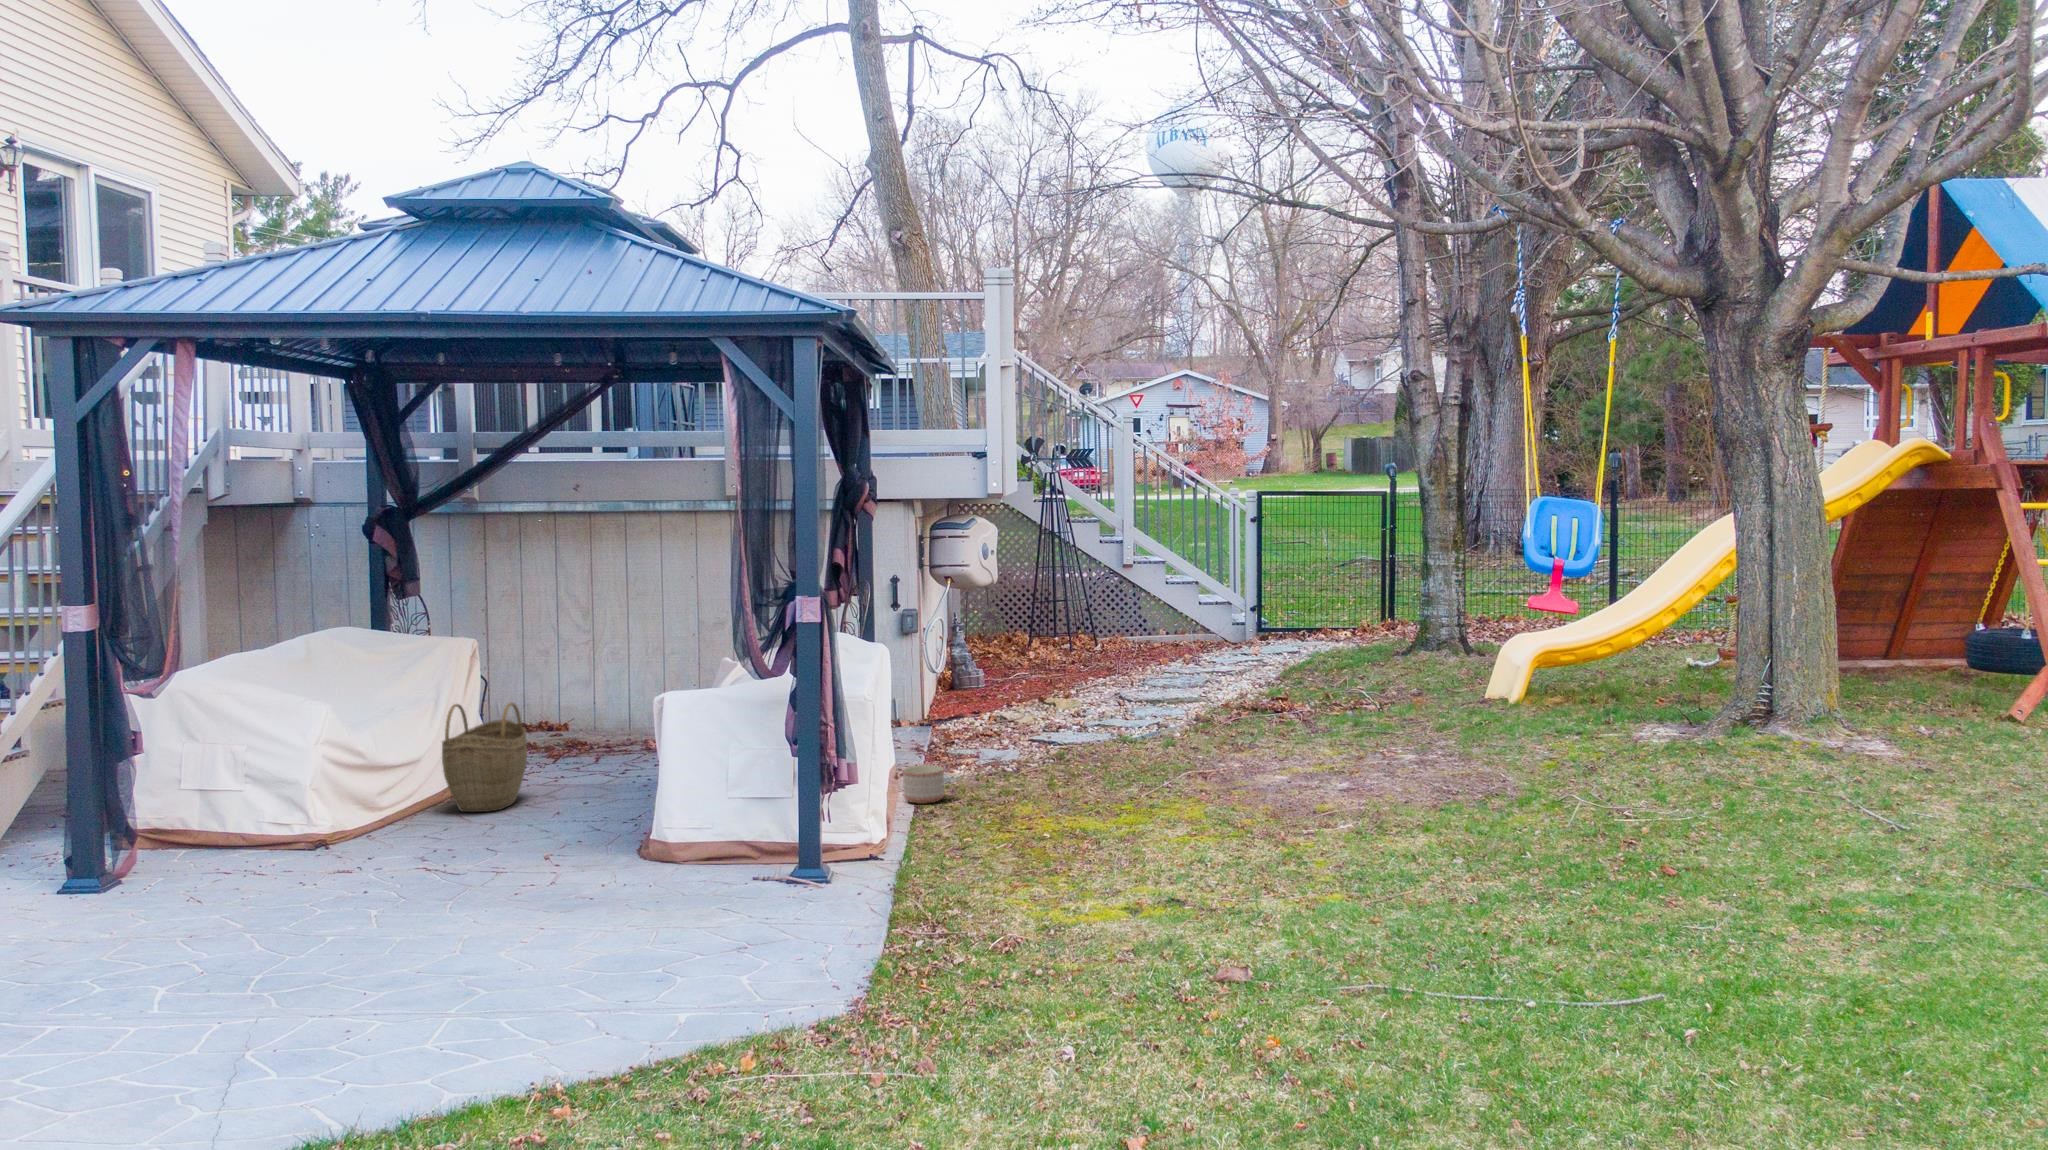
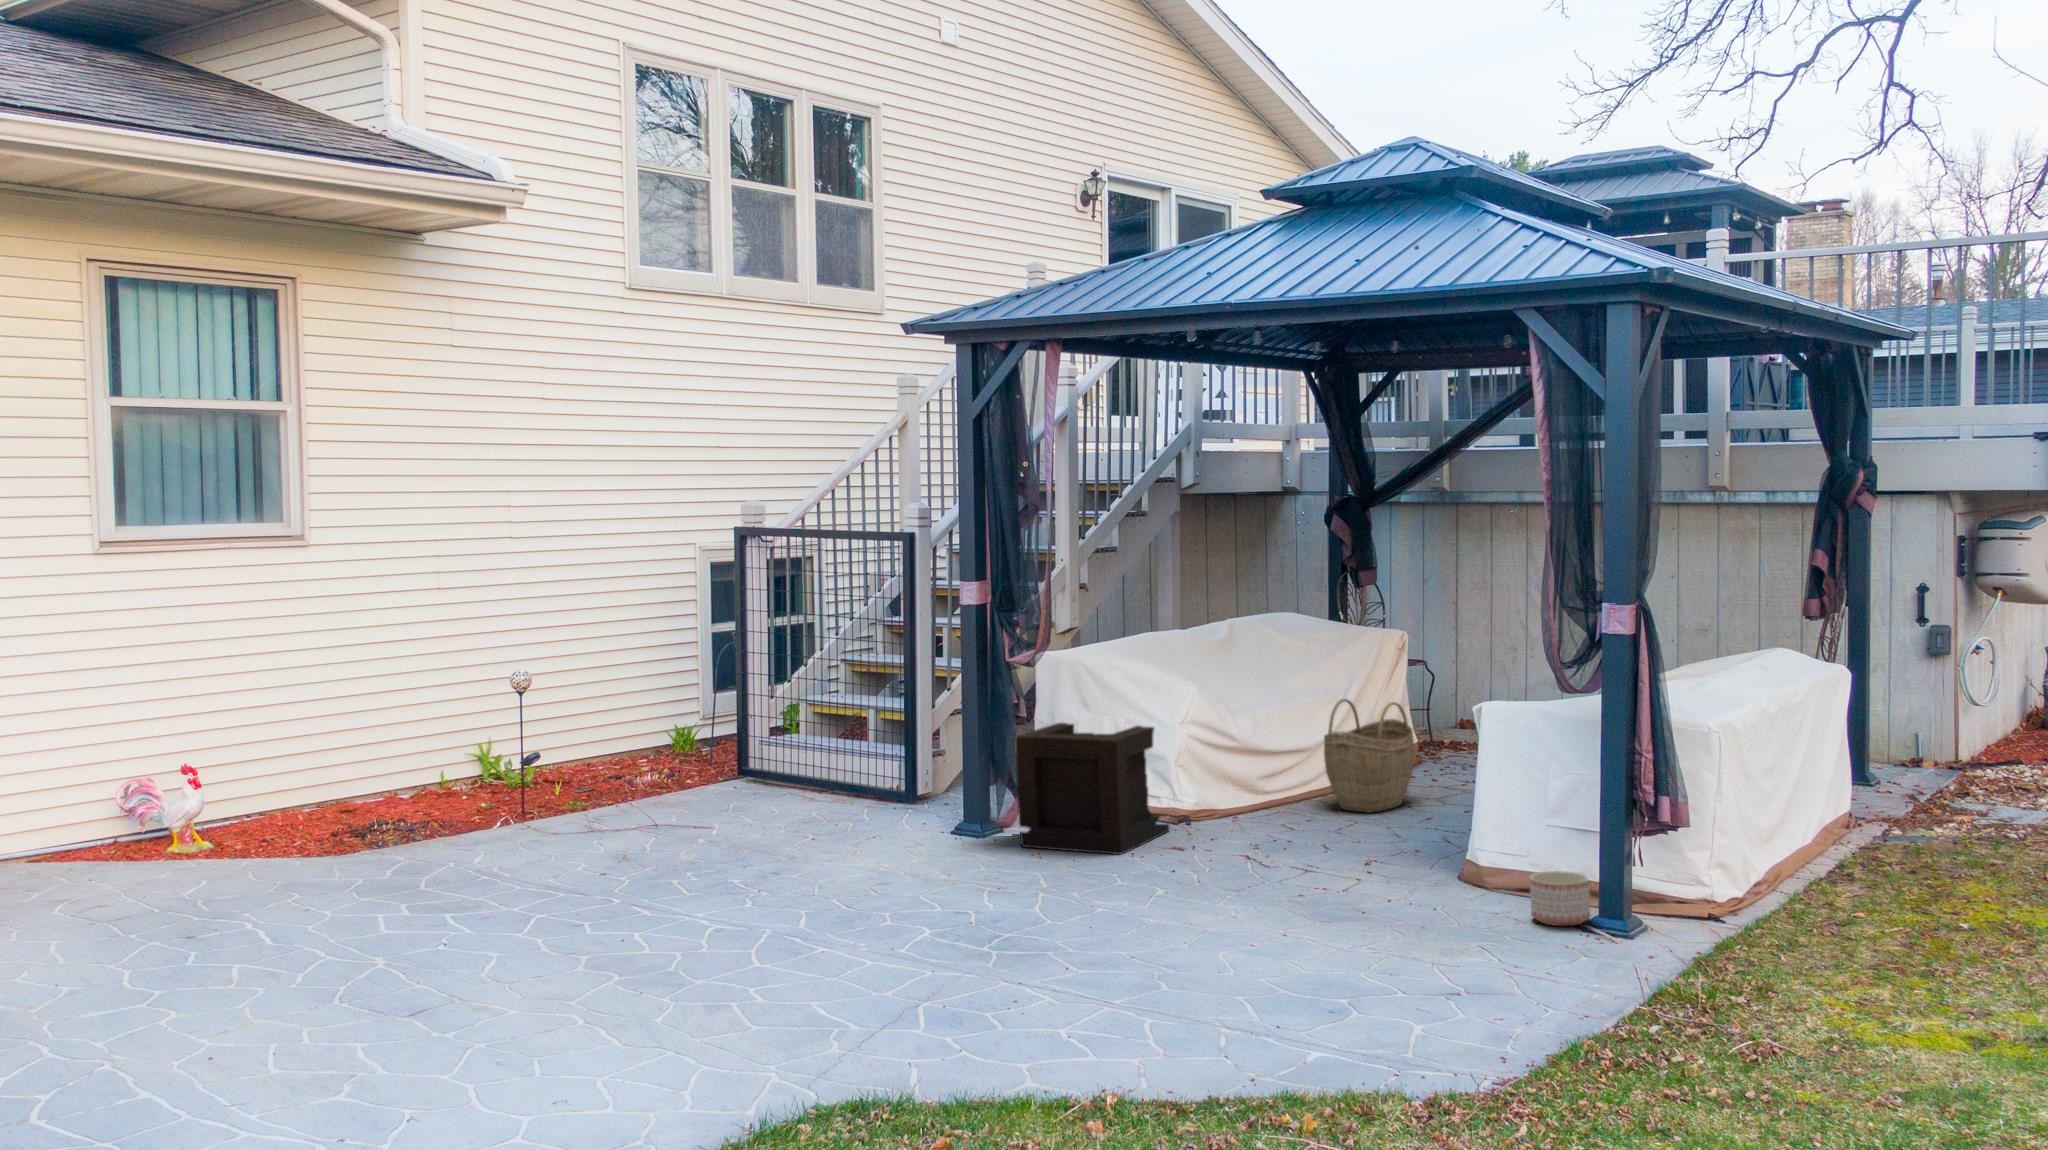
wooden crate: none [122,743,298,898] -> present [1016,723,1170,855]
planter: present [903,765,944,804] -> present [1530,871,1590,926]

